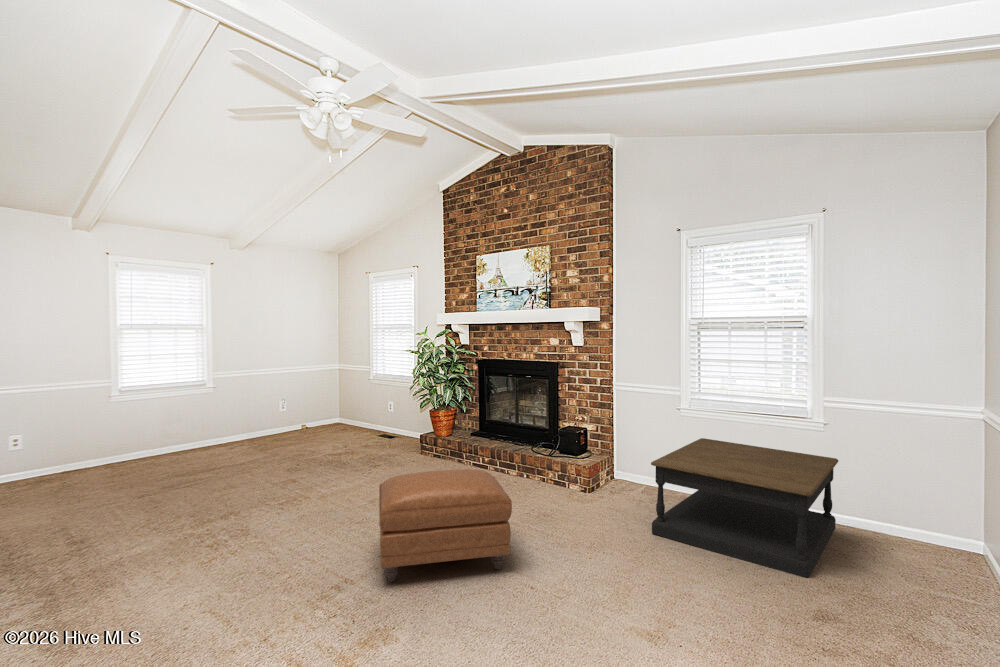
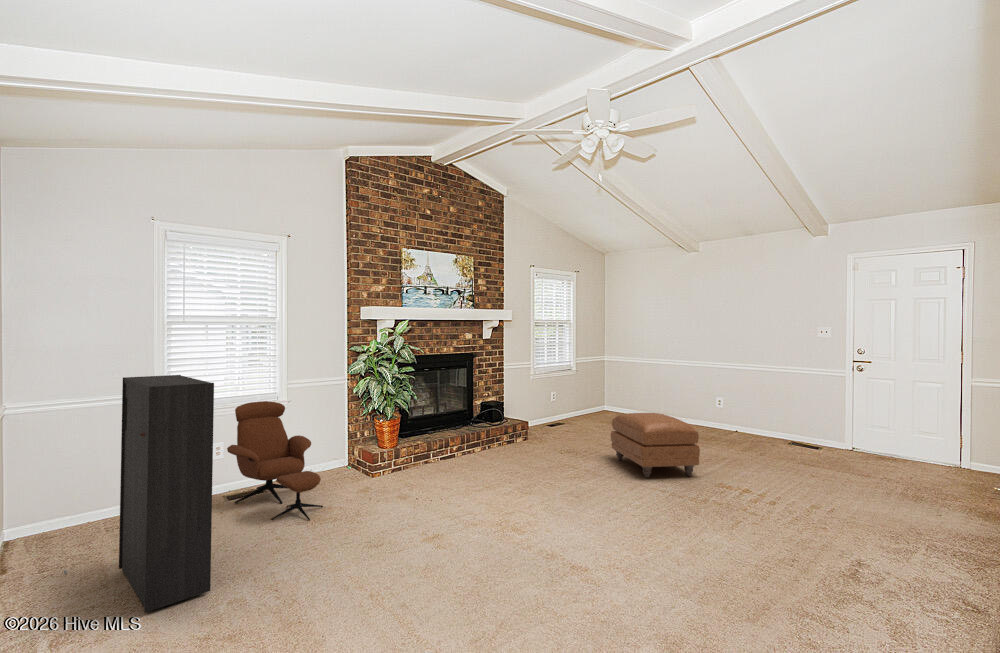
bookcase: none [239,354,300,448] -> present [64,375,214,612]
lounge chair: none [332,379,408,450] -> present [227,401,323,520]
coffee table: present [651,438,838,578] -> none [542,386,637,436]

